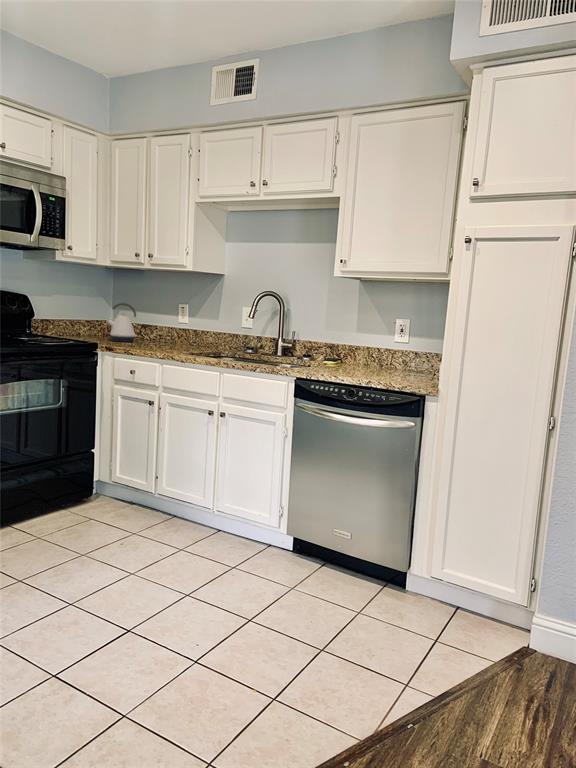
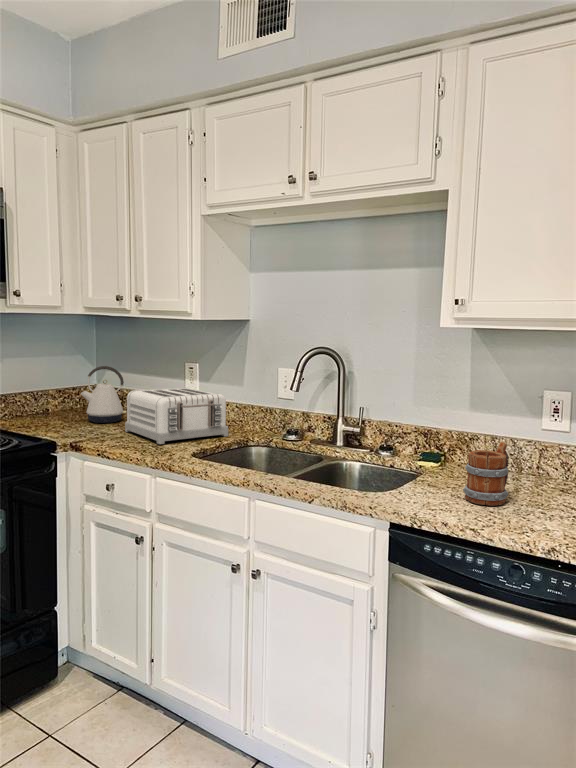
toaster: none [139,318,208,350] -> present [125,388,228,444]
mug: none [340,341,367,373] -> present [463,442,508,506]

